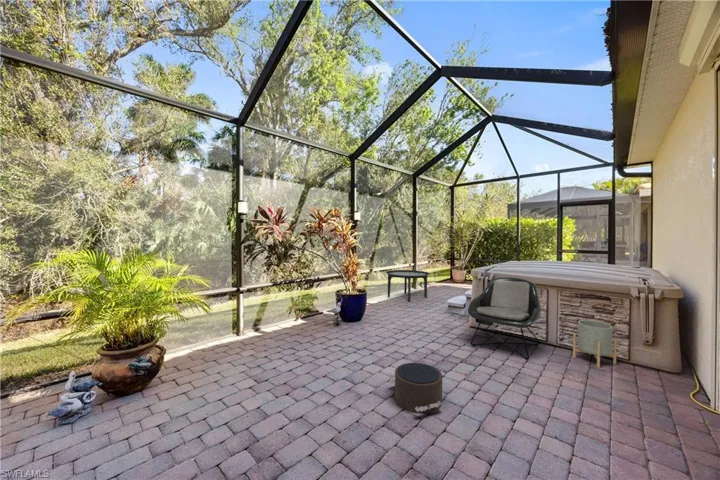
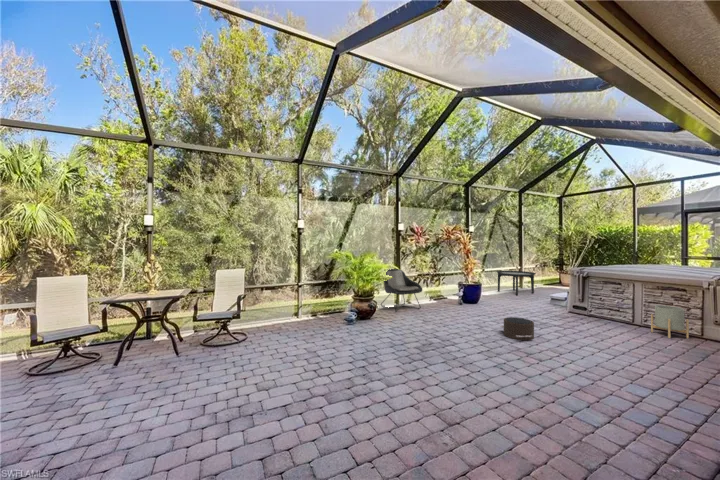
lounge chair: present [468,277,541,360] -> present [381,269,422,312]

